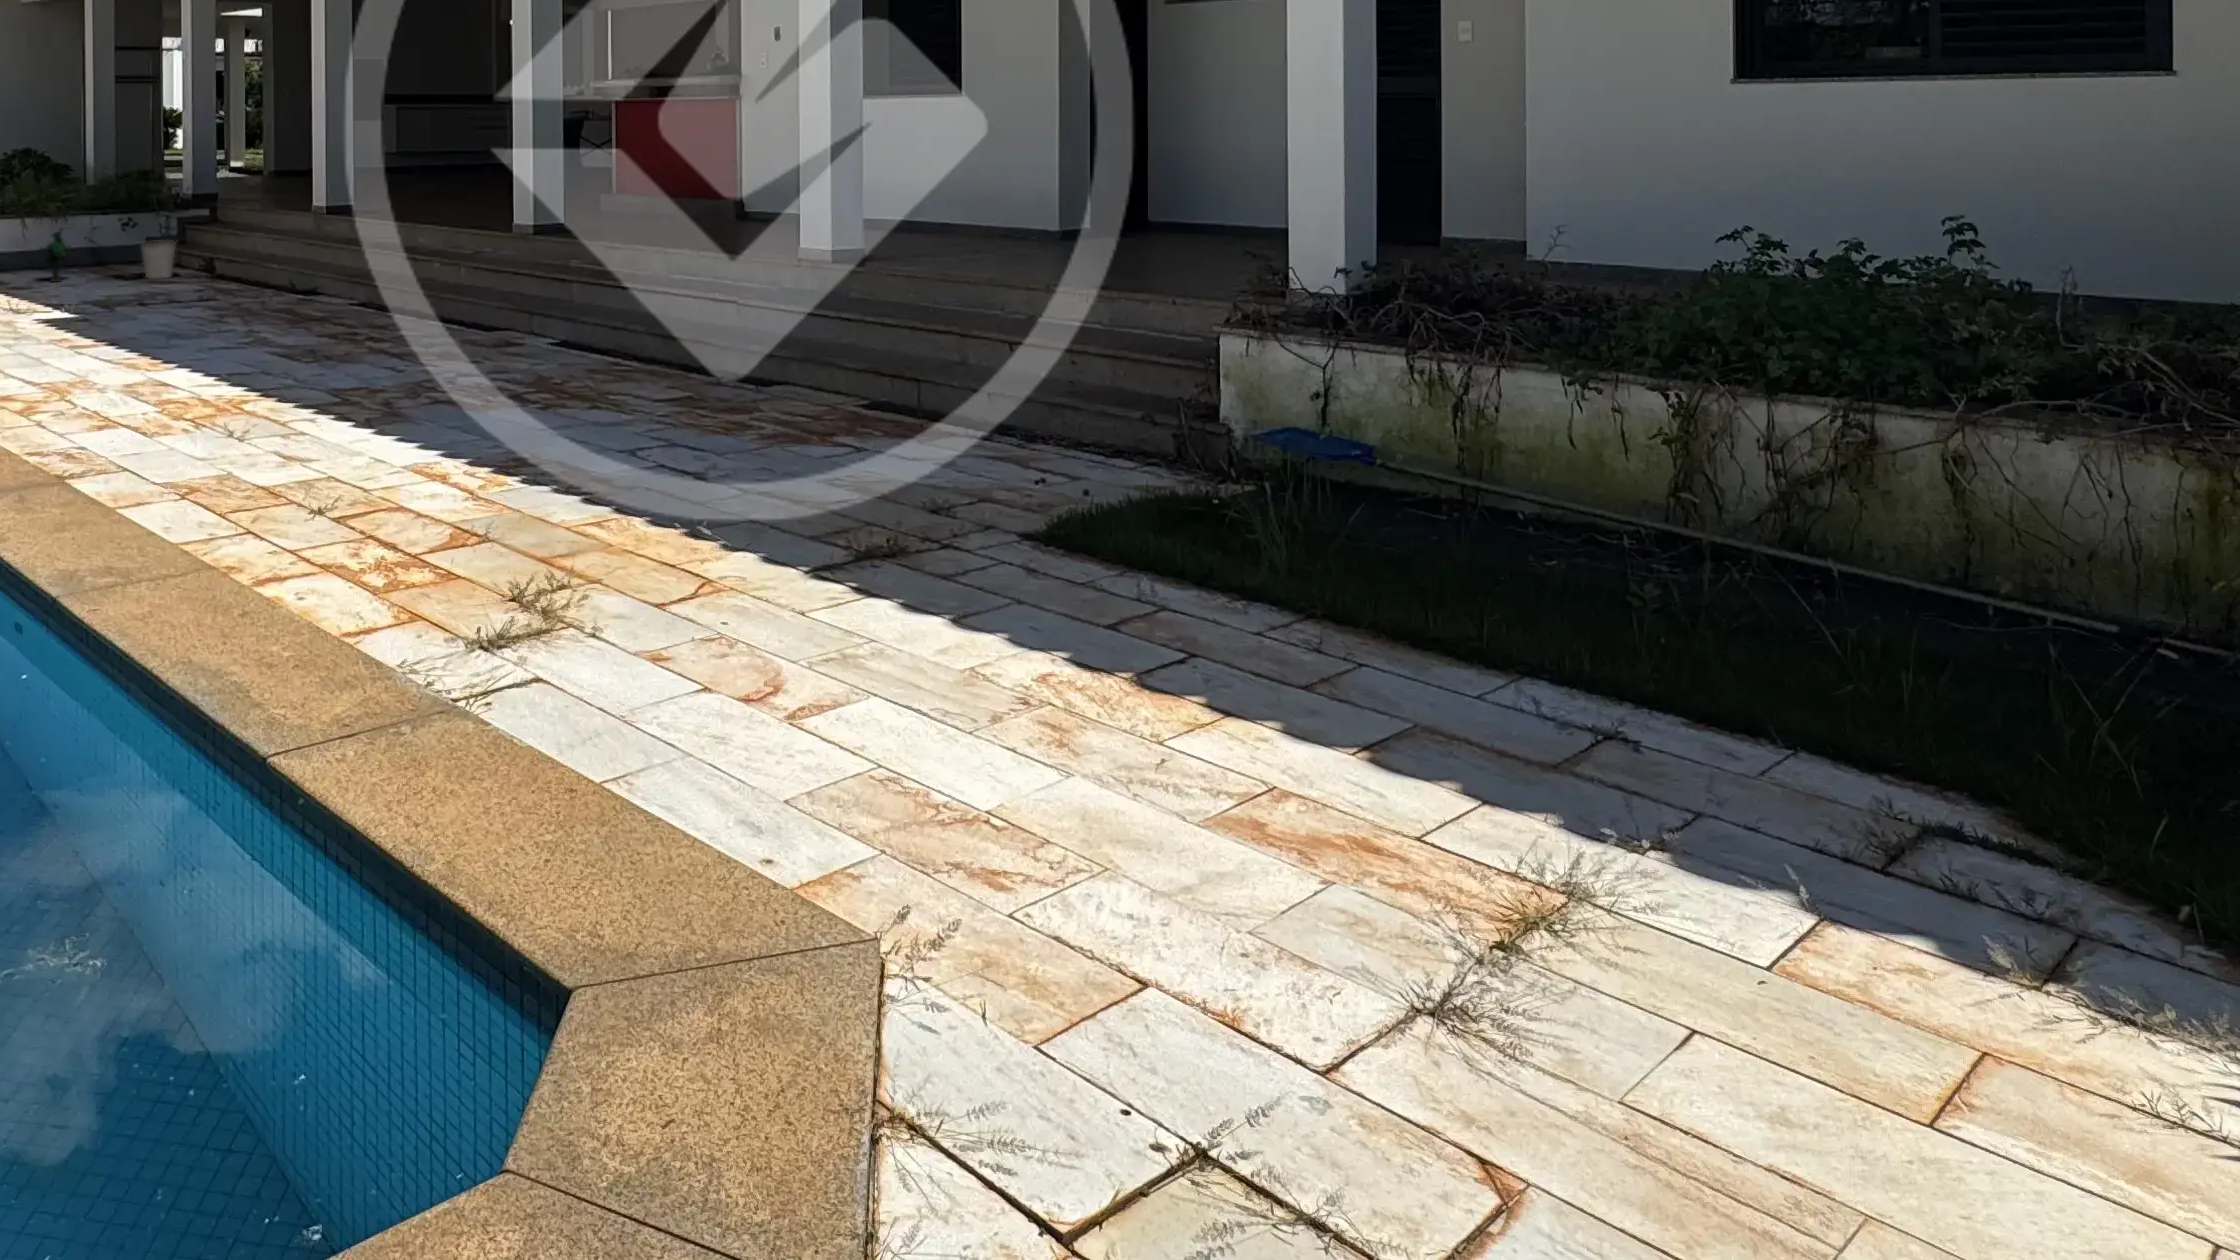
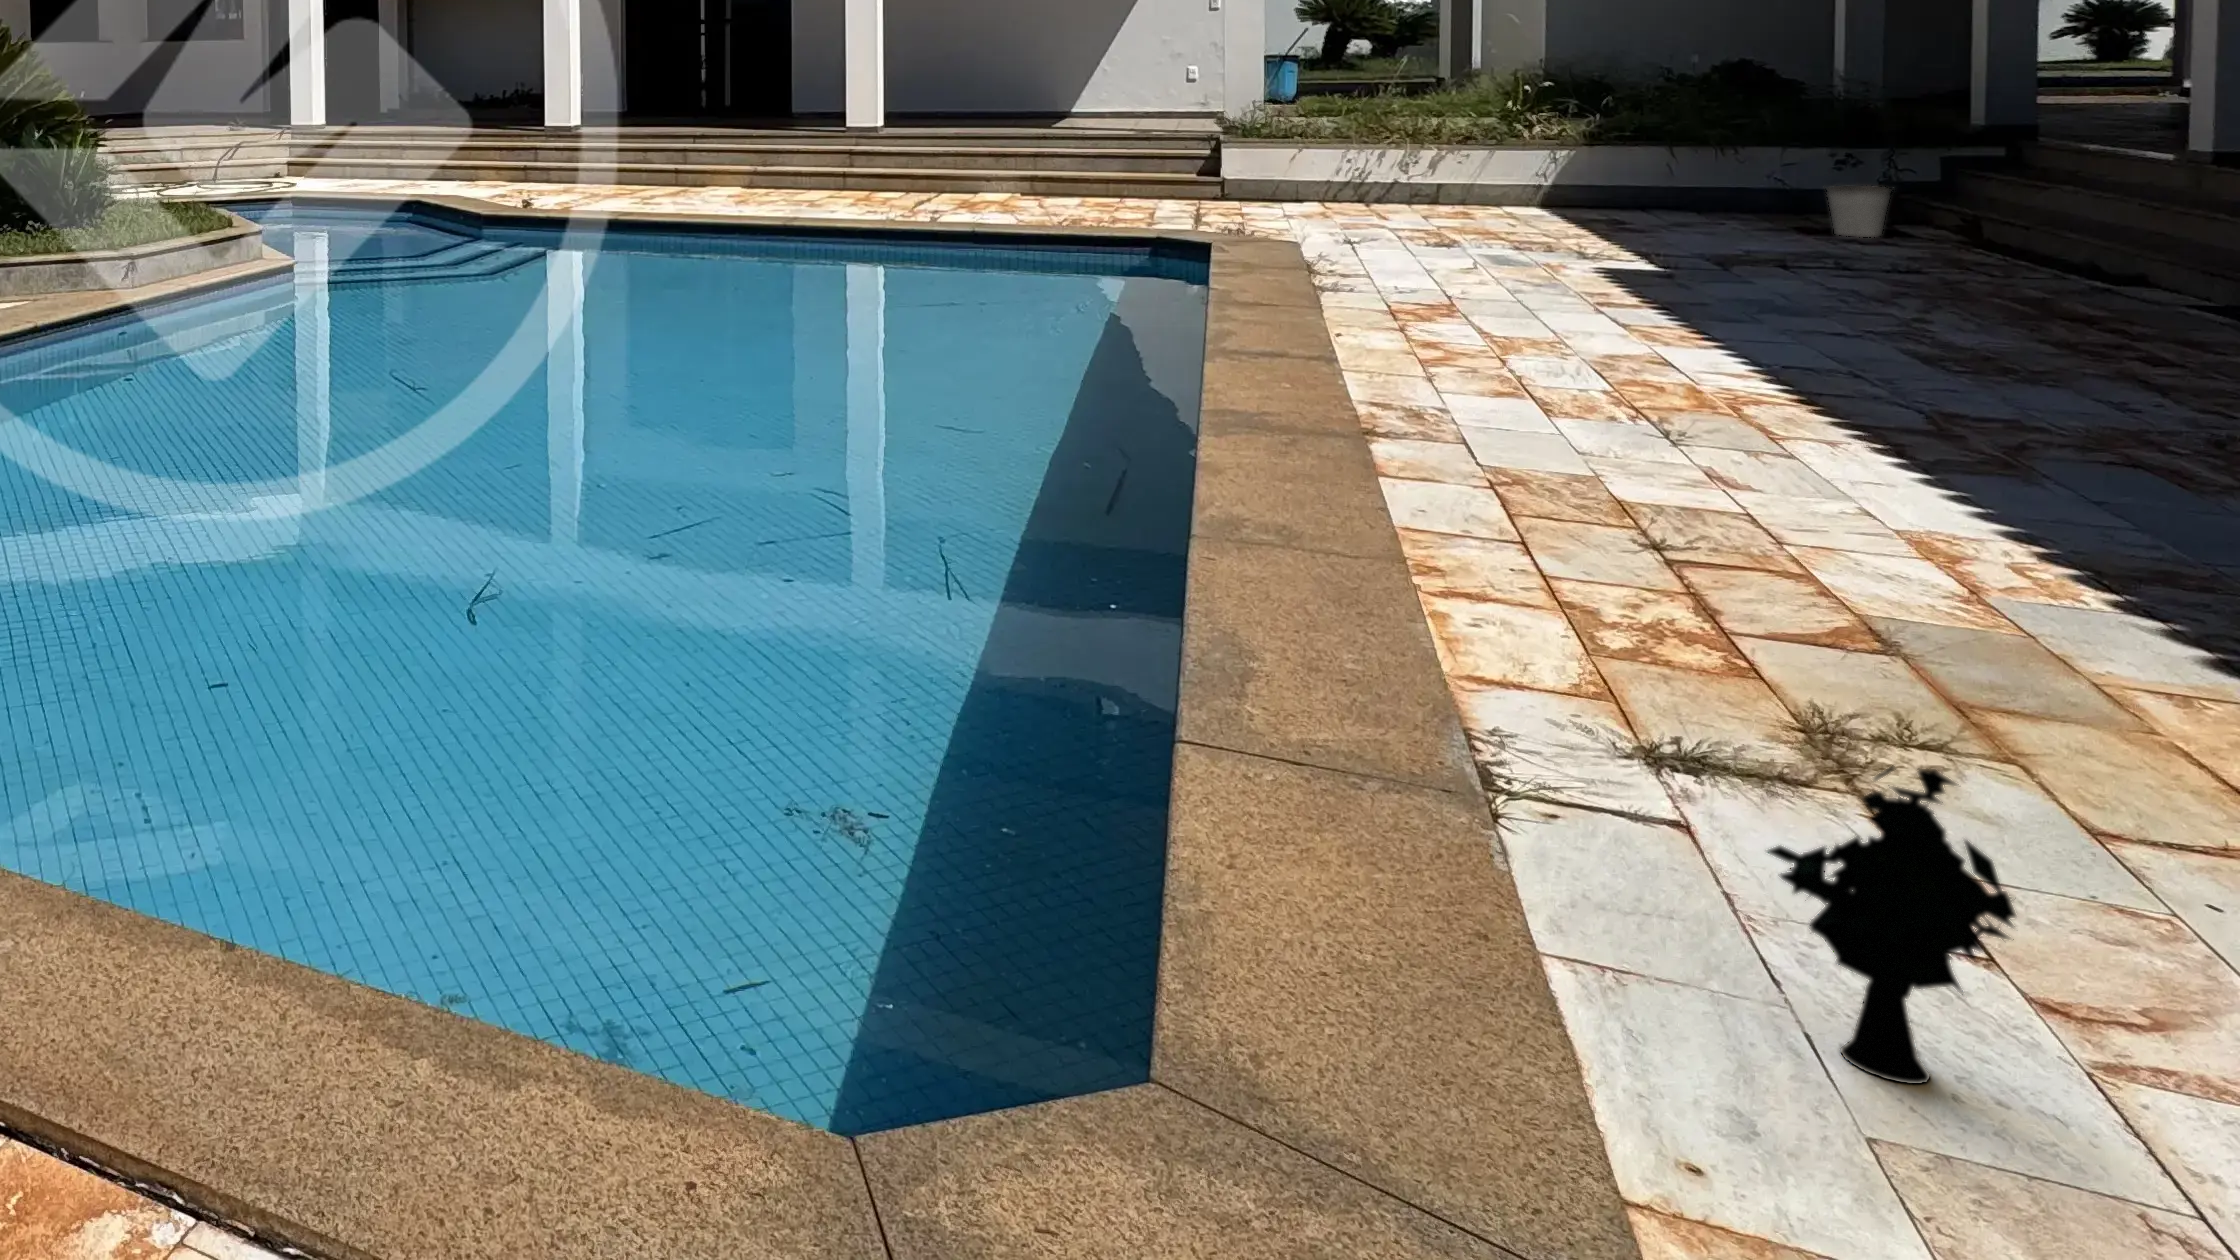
decorative plant: present [40,228,70,282] -> present [1767,765,2016,1084]

